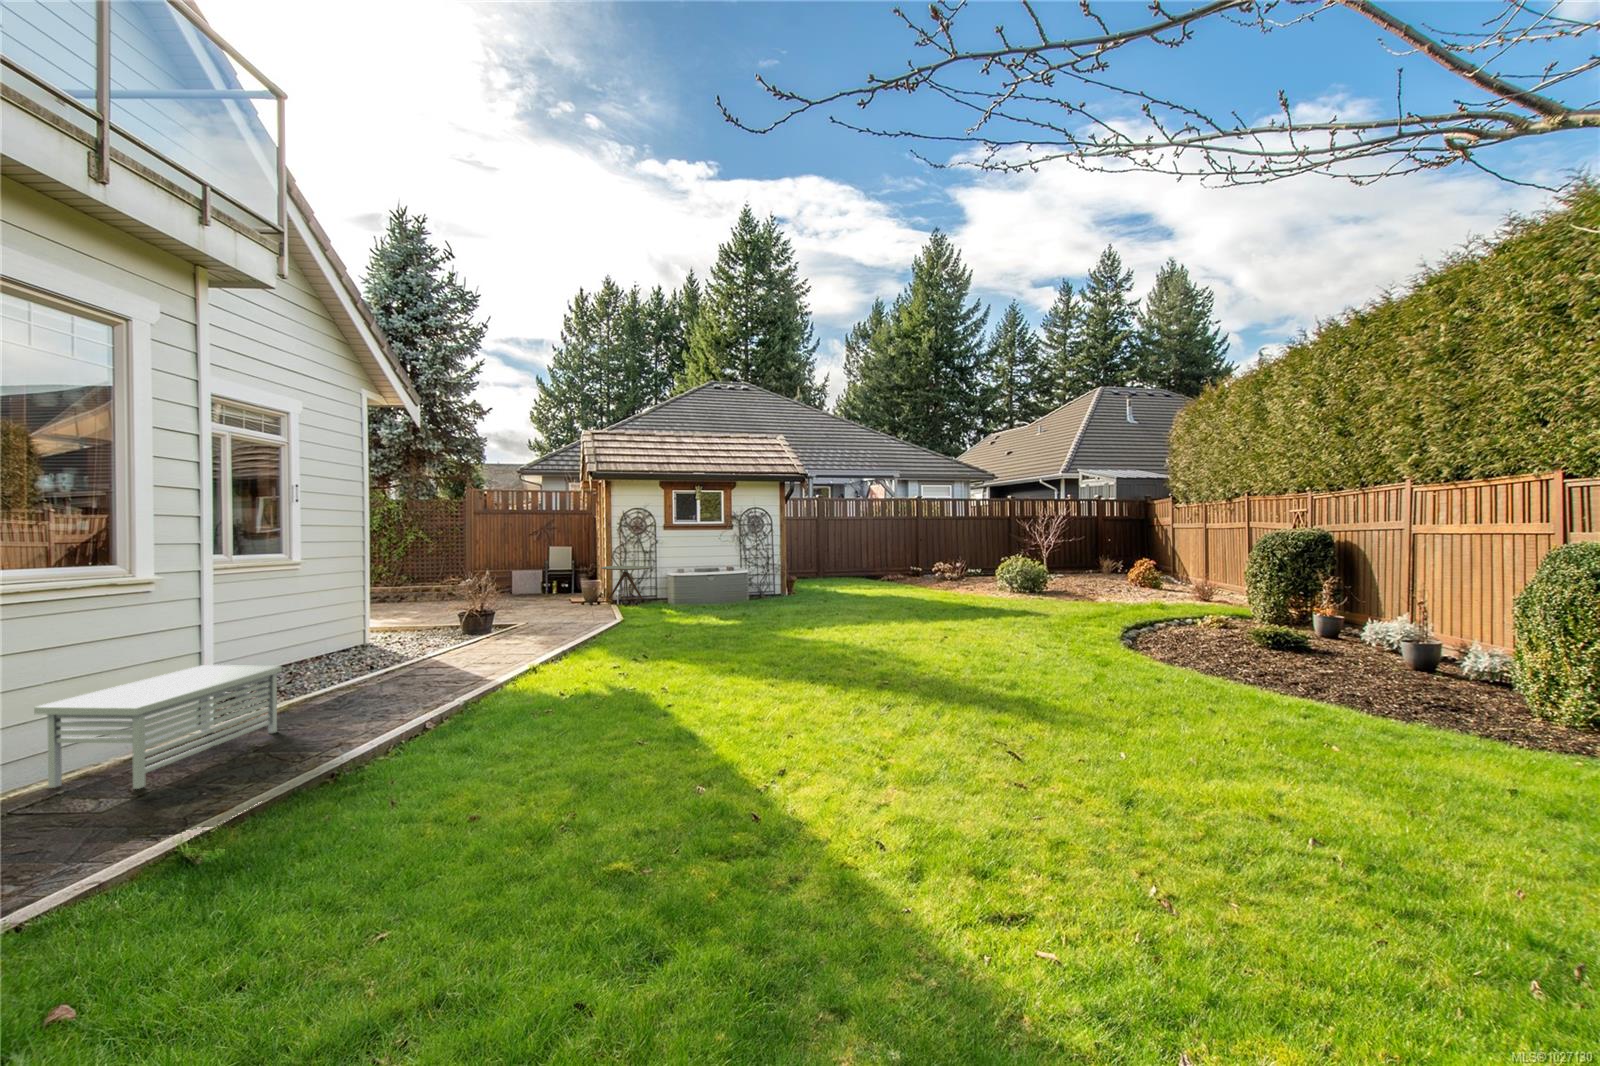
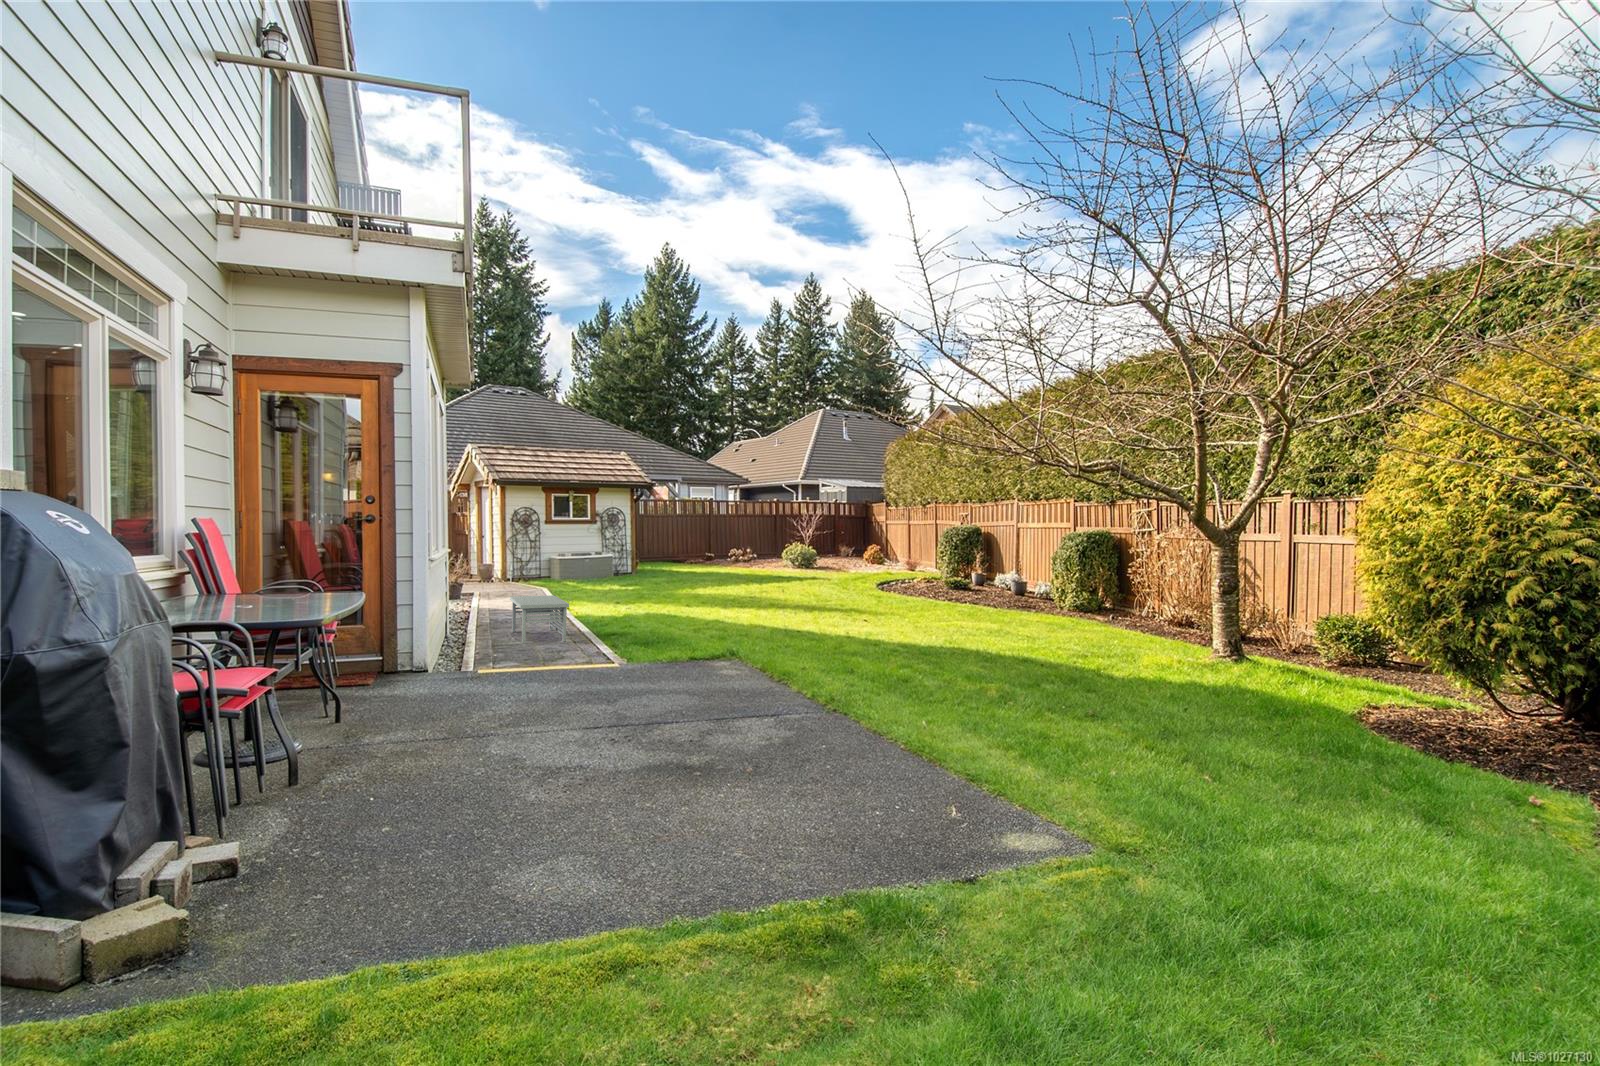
round table: present [601,566,650,601] -> none [503,554,544,583]

